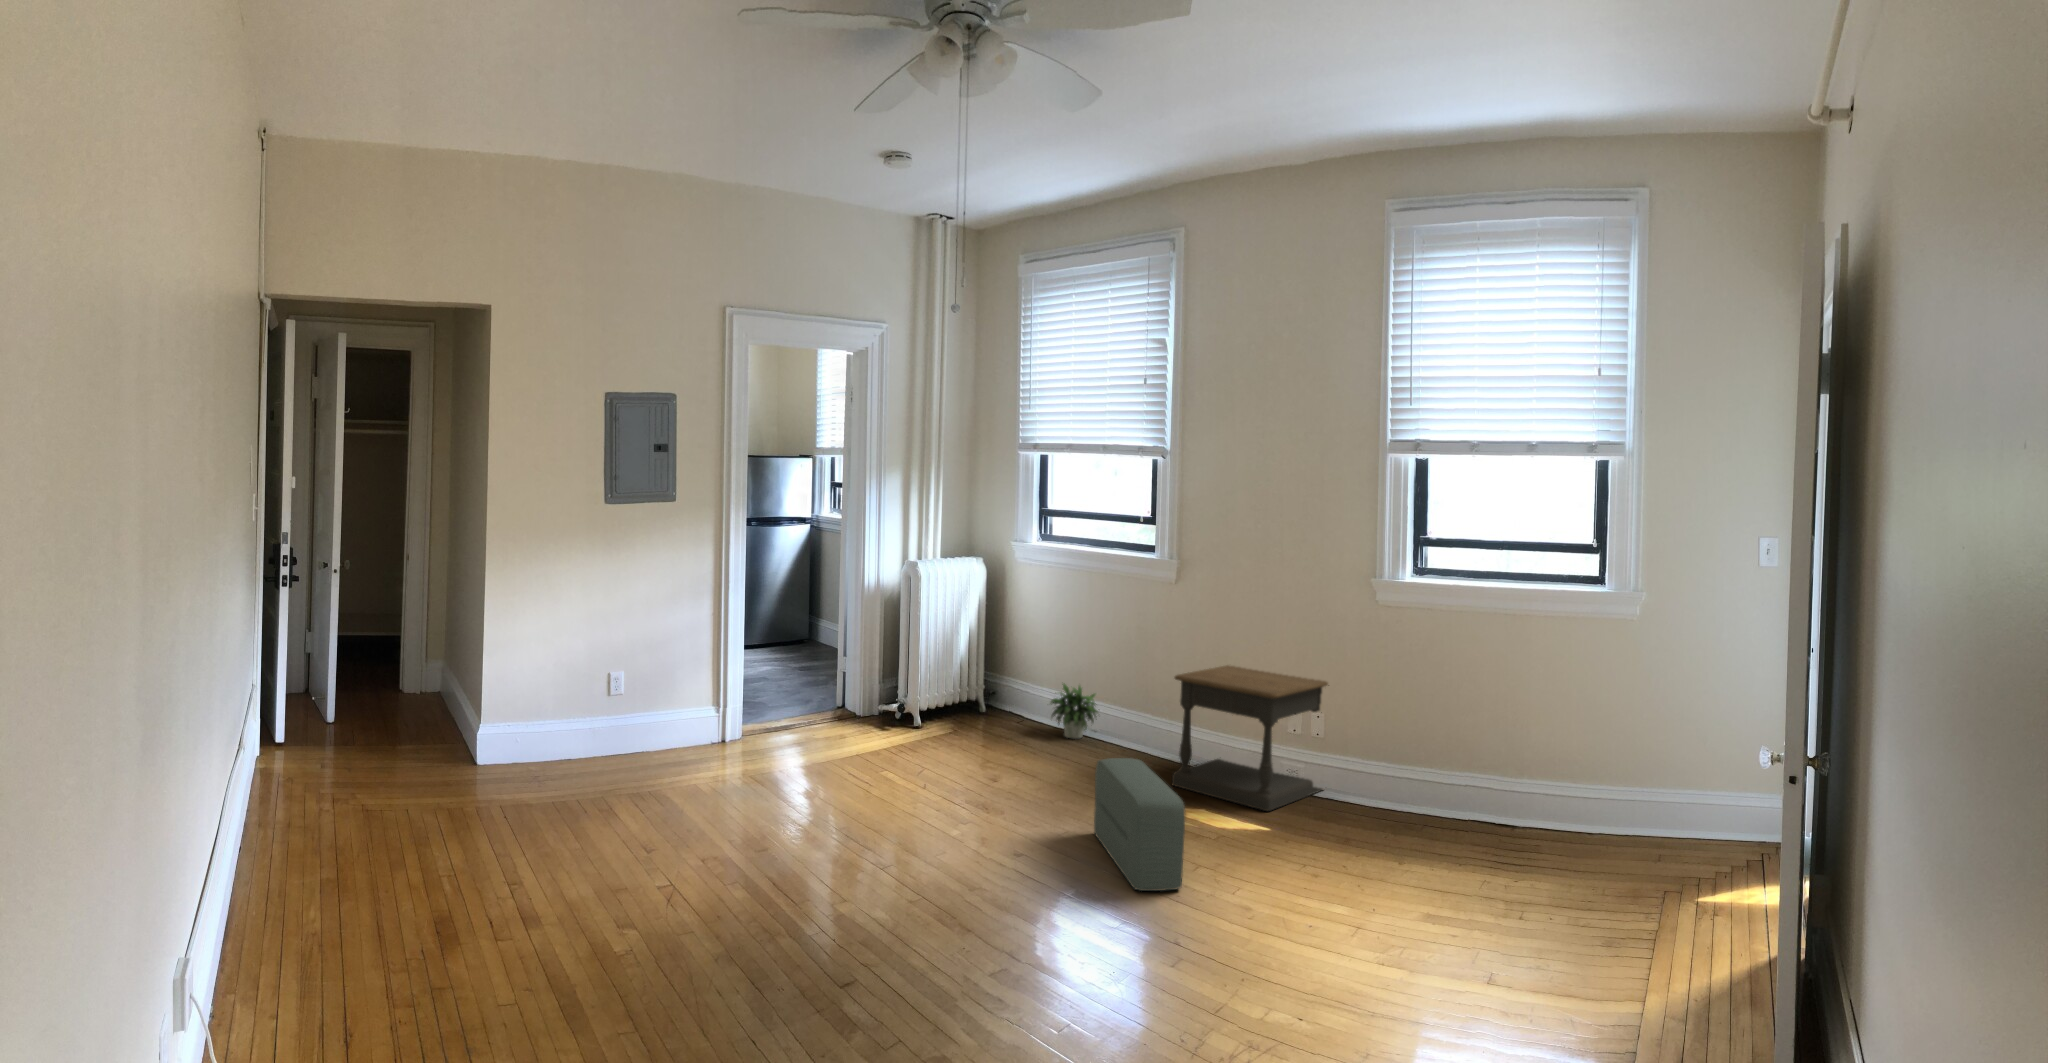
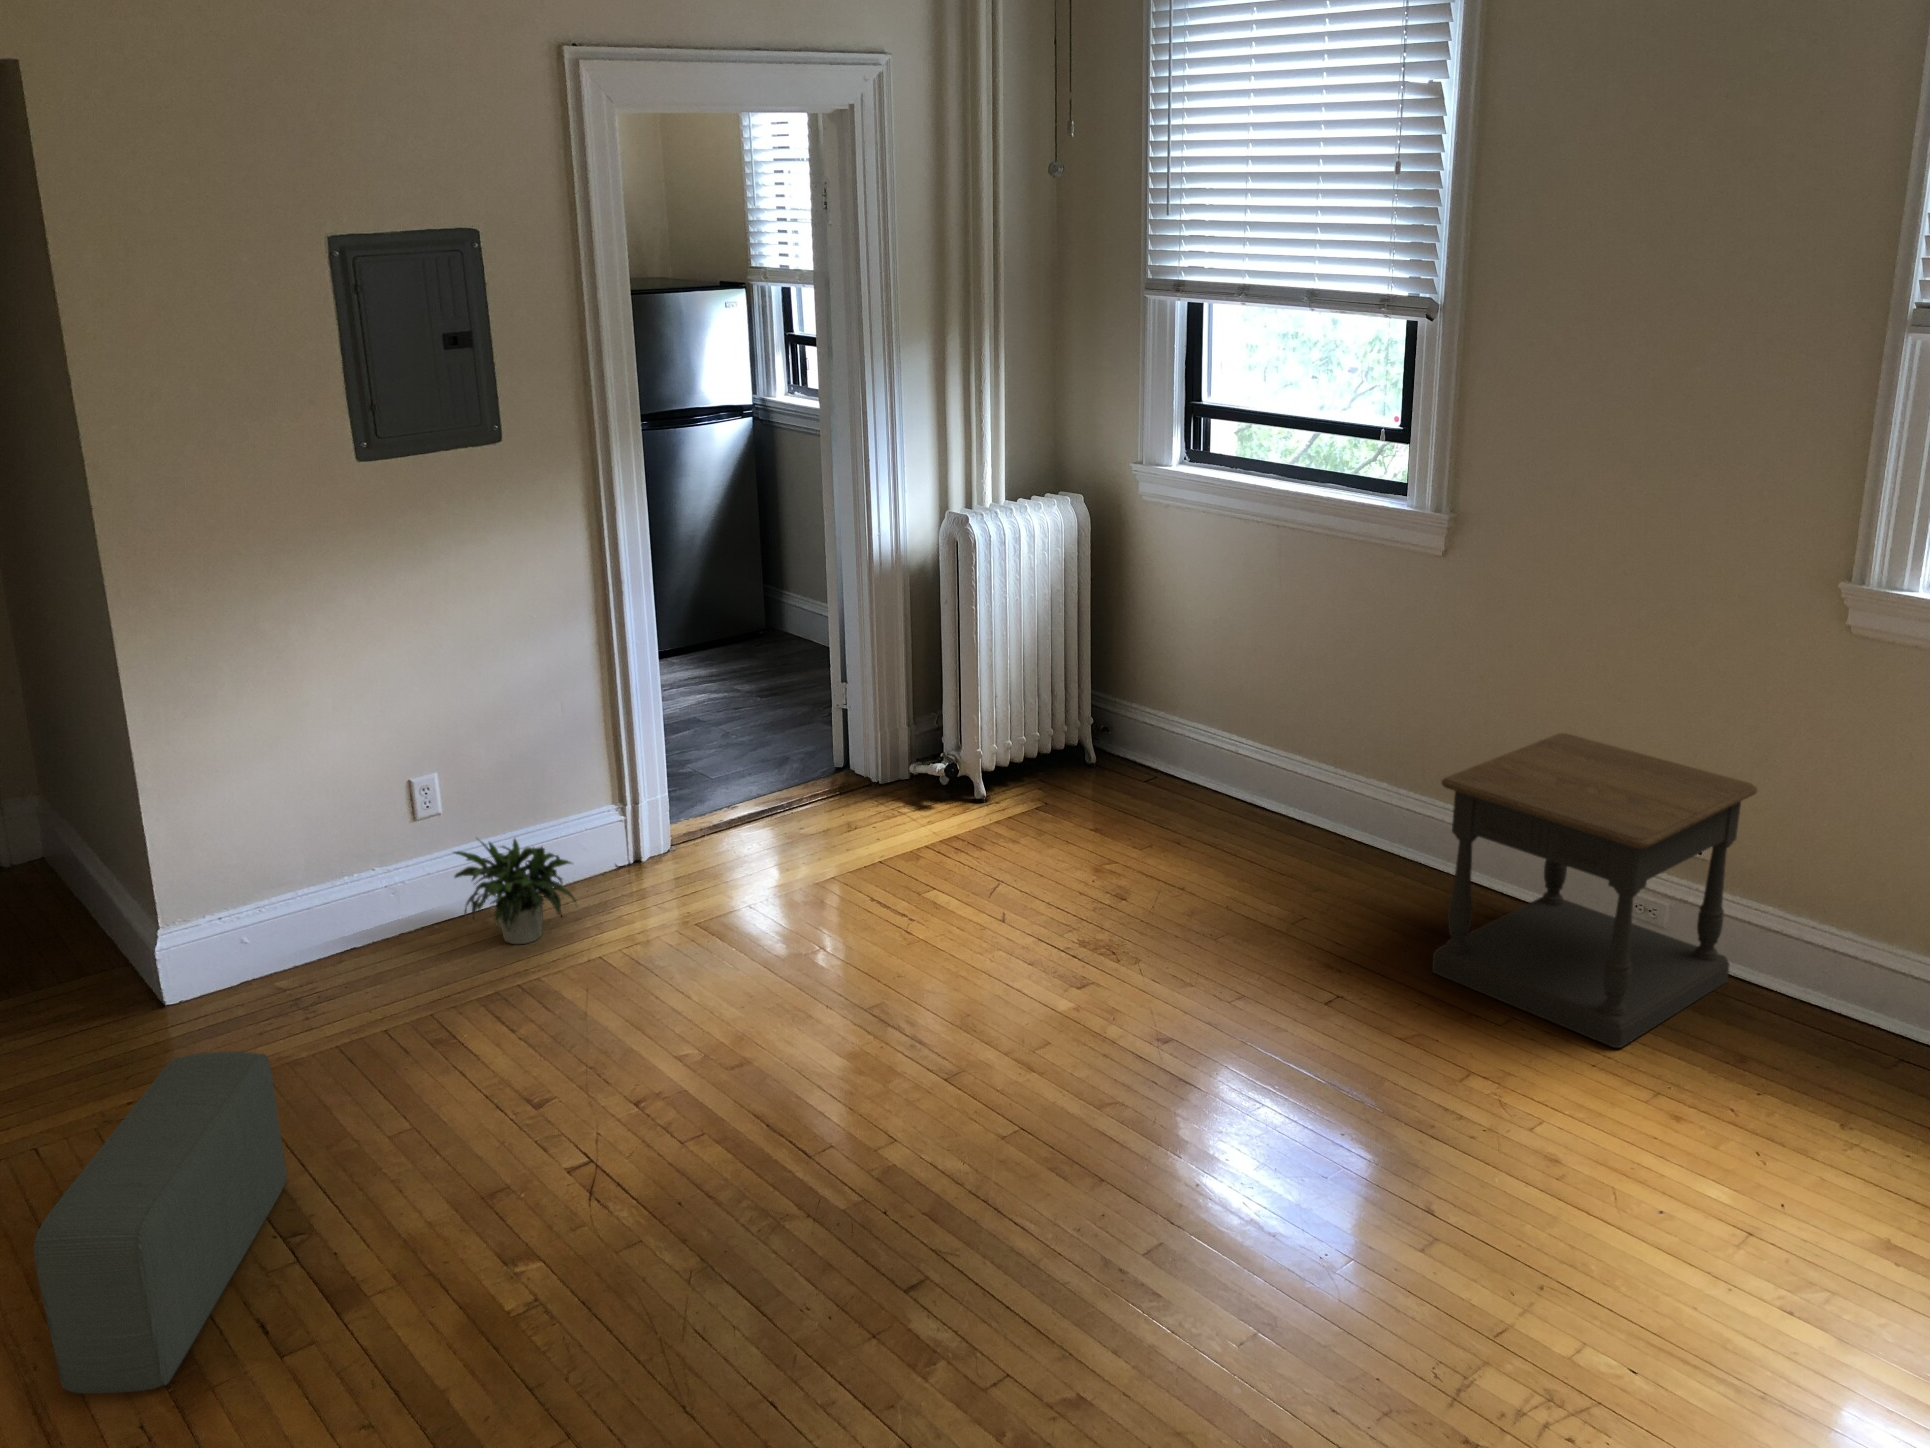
potted plant: present [1050,683,1098,739] -> present [435,839,576,944]
pouf: present [1094,758,1185,891] -> present [34,1052,287,1394]

